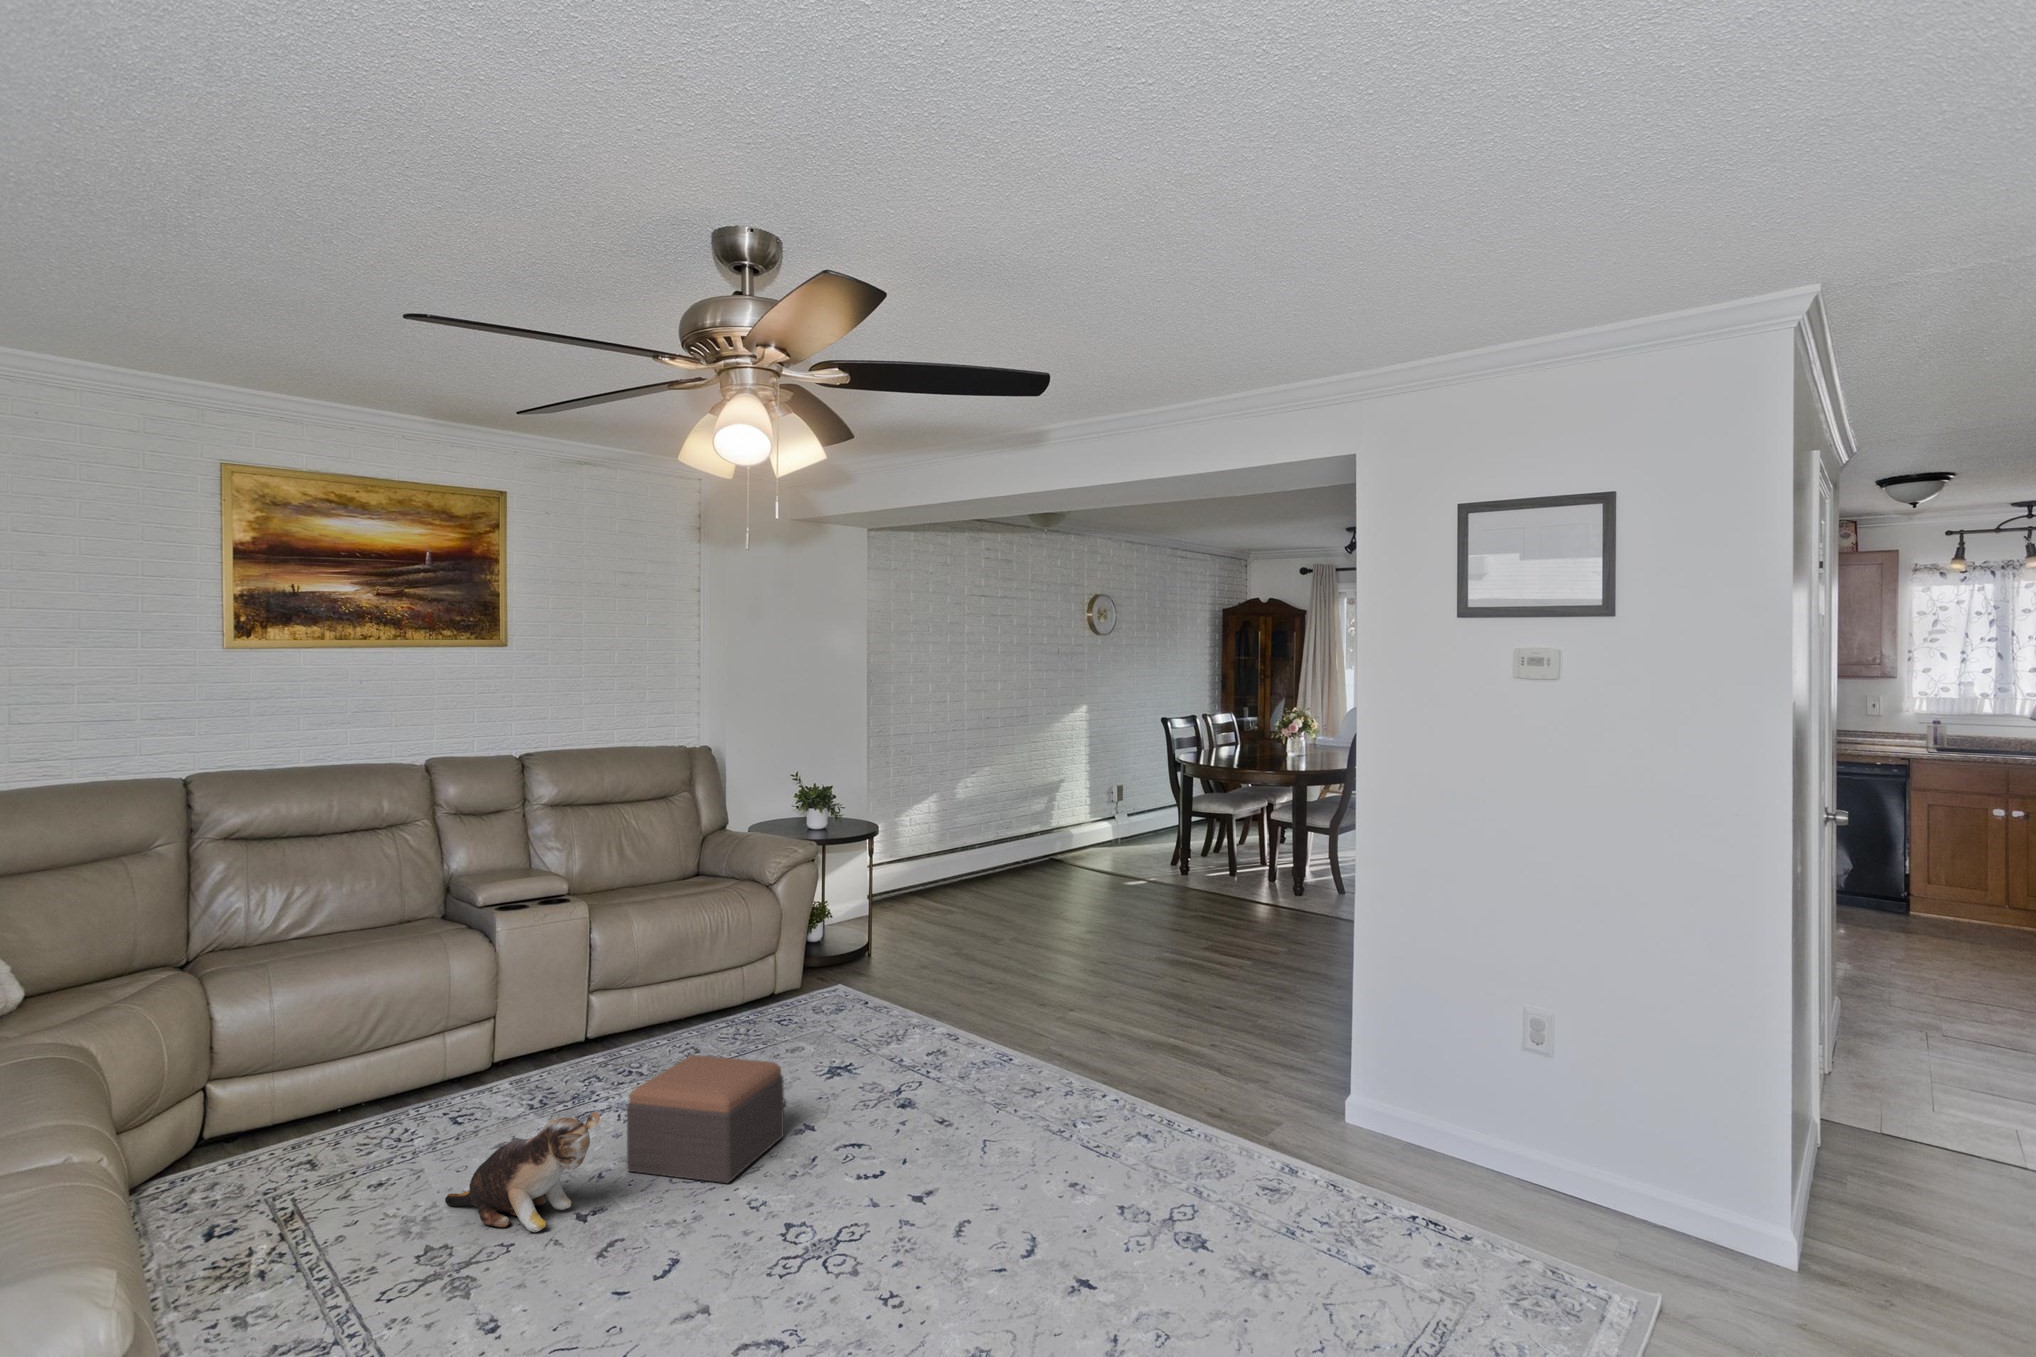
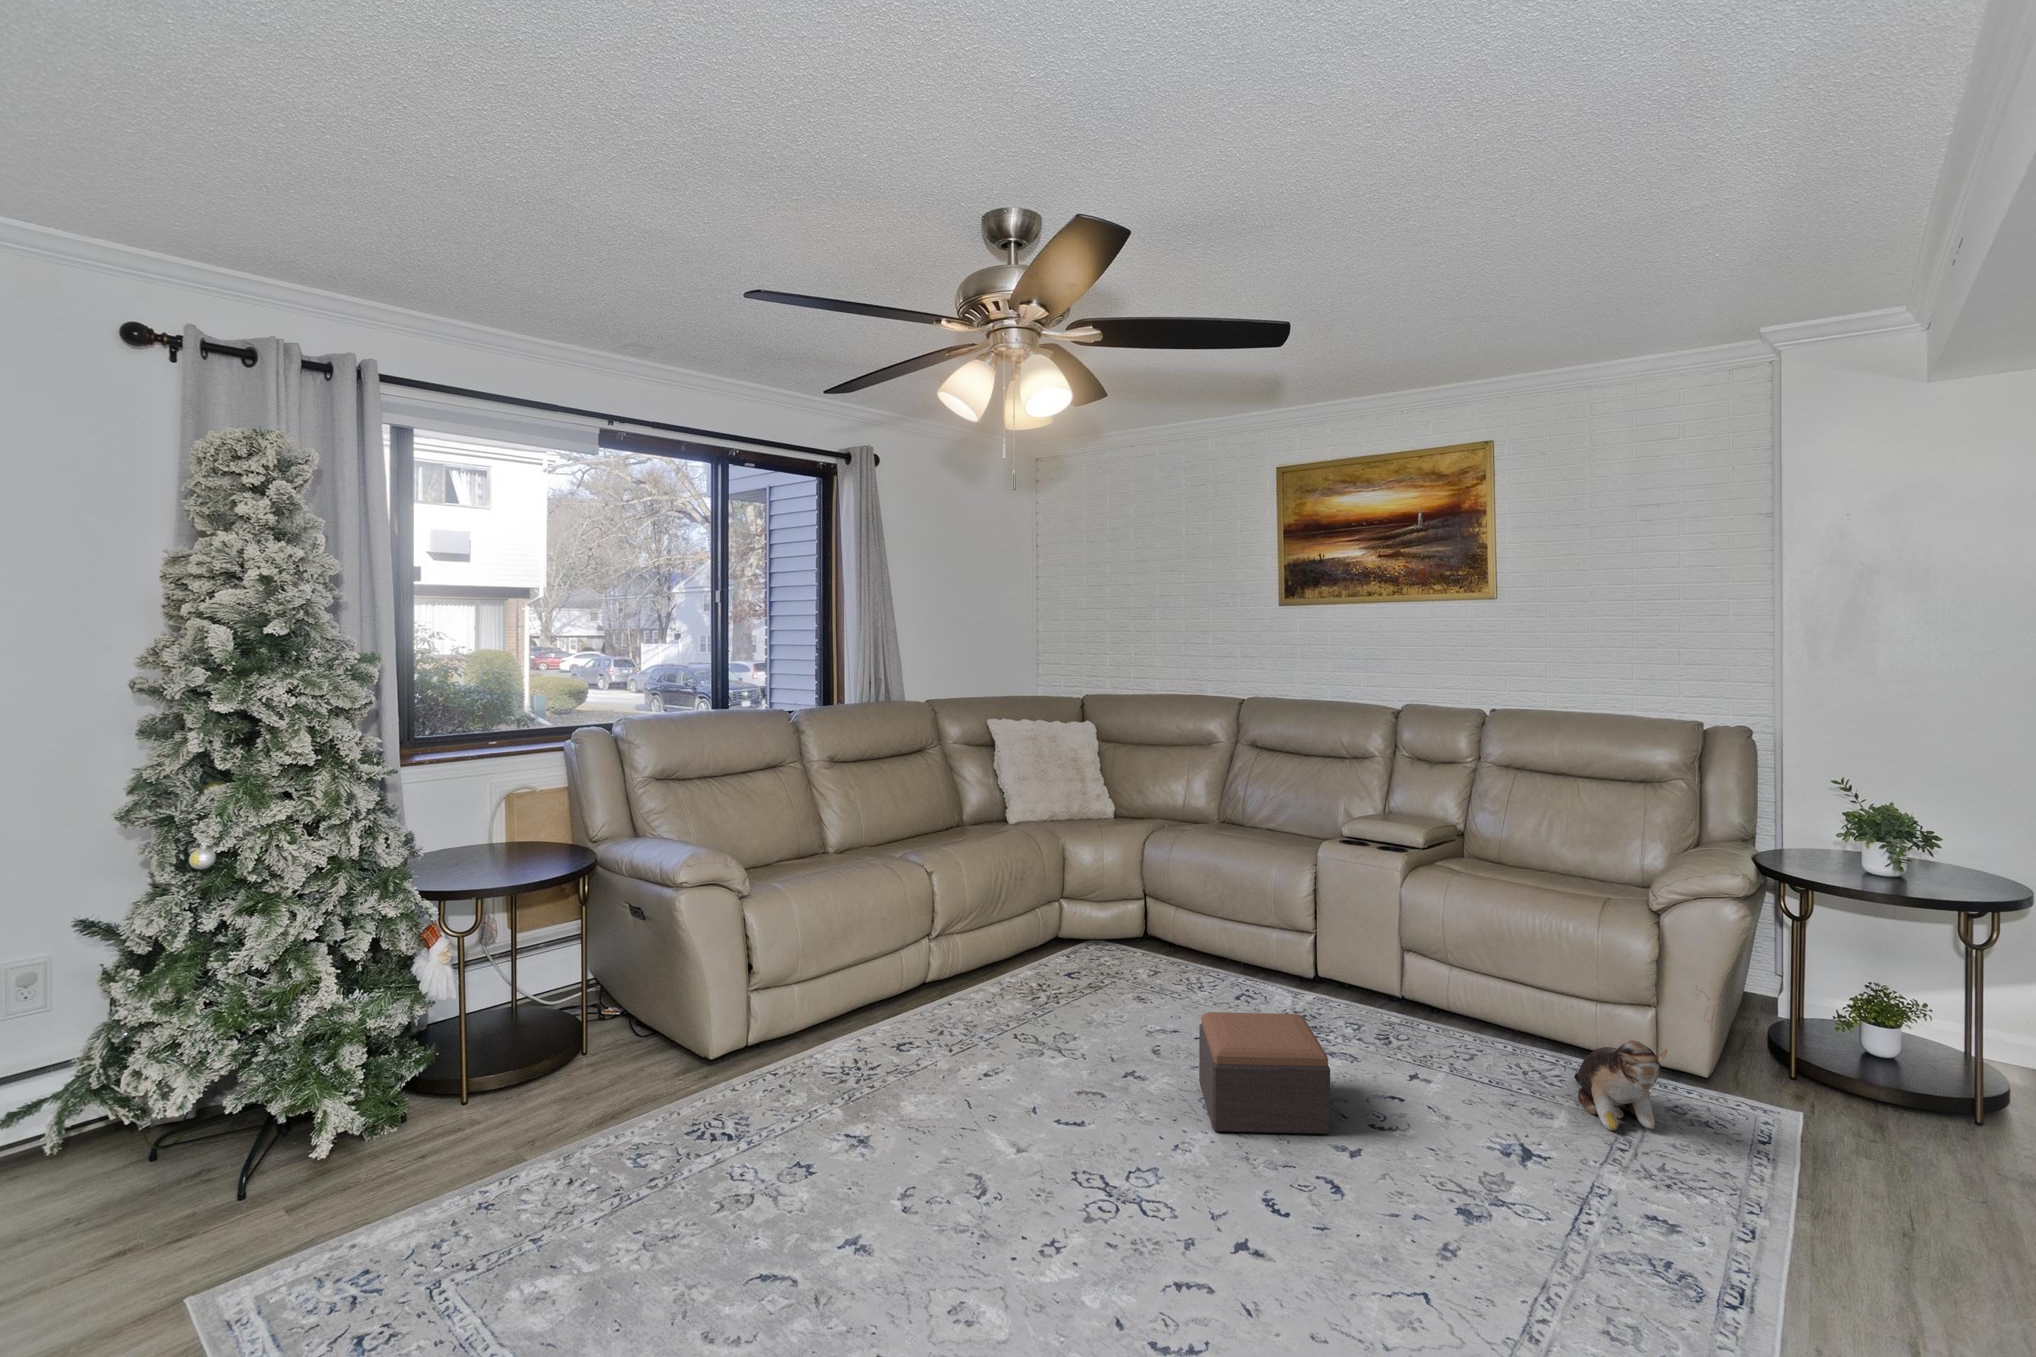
plush toy: present [445,1112,600,1232] -> present [1574,1040,1667,1130]

